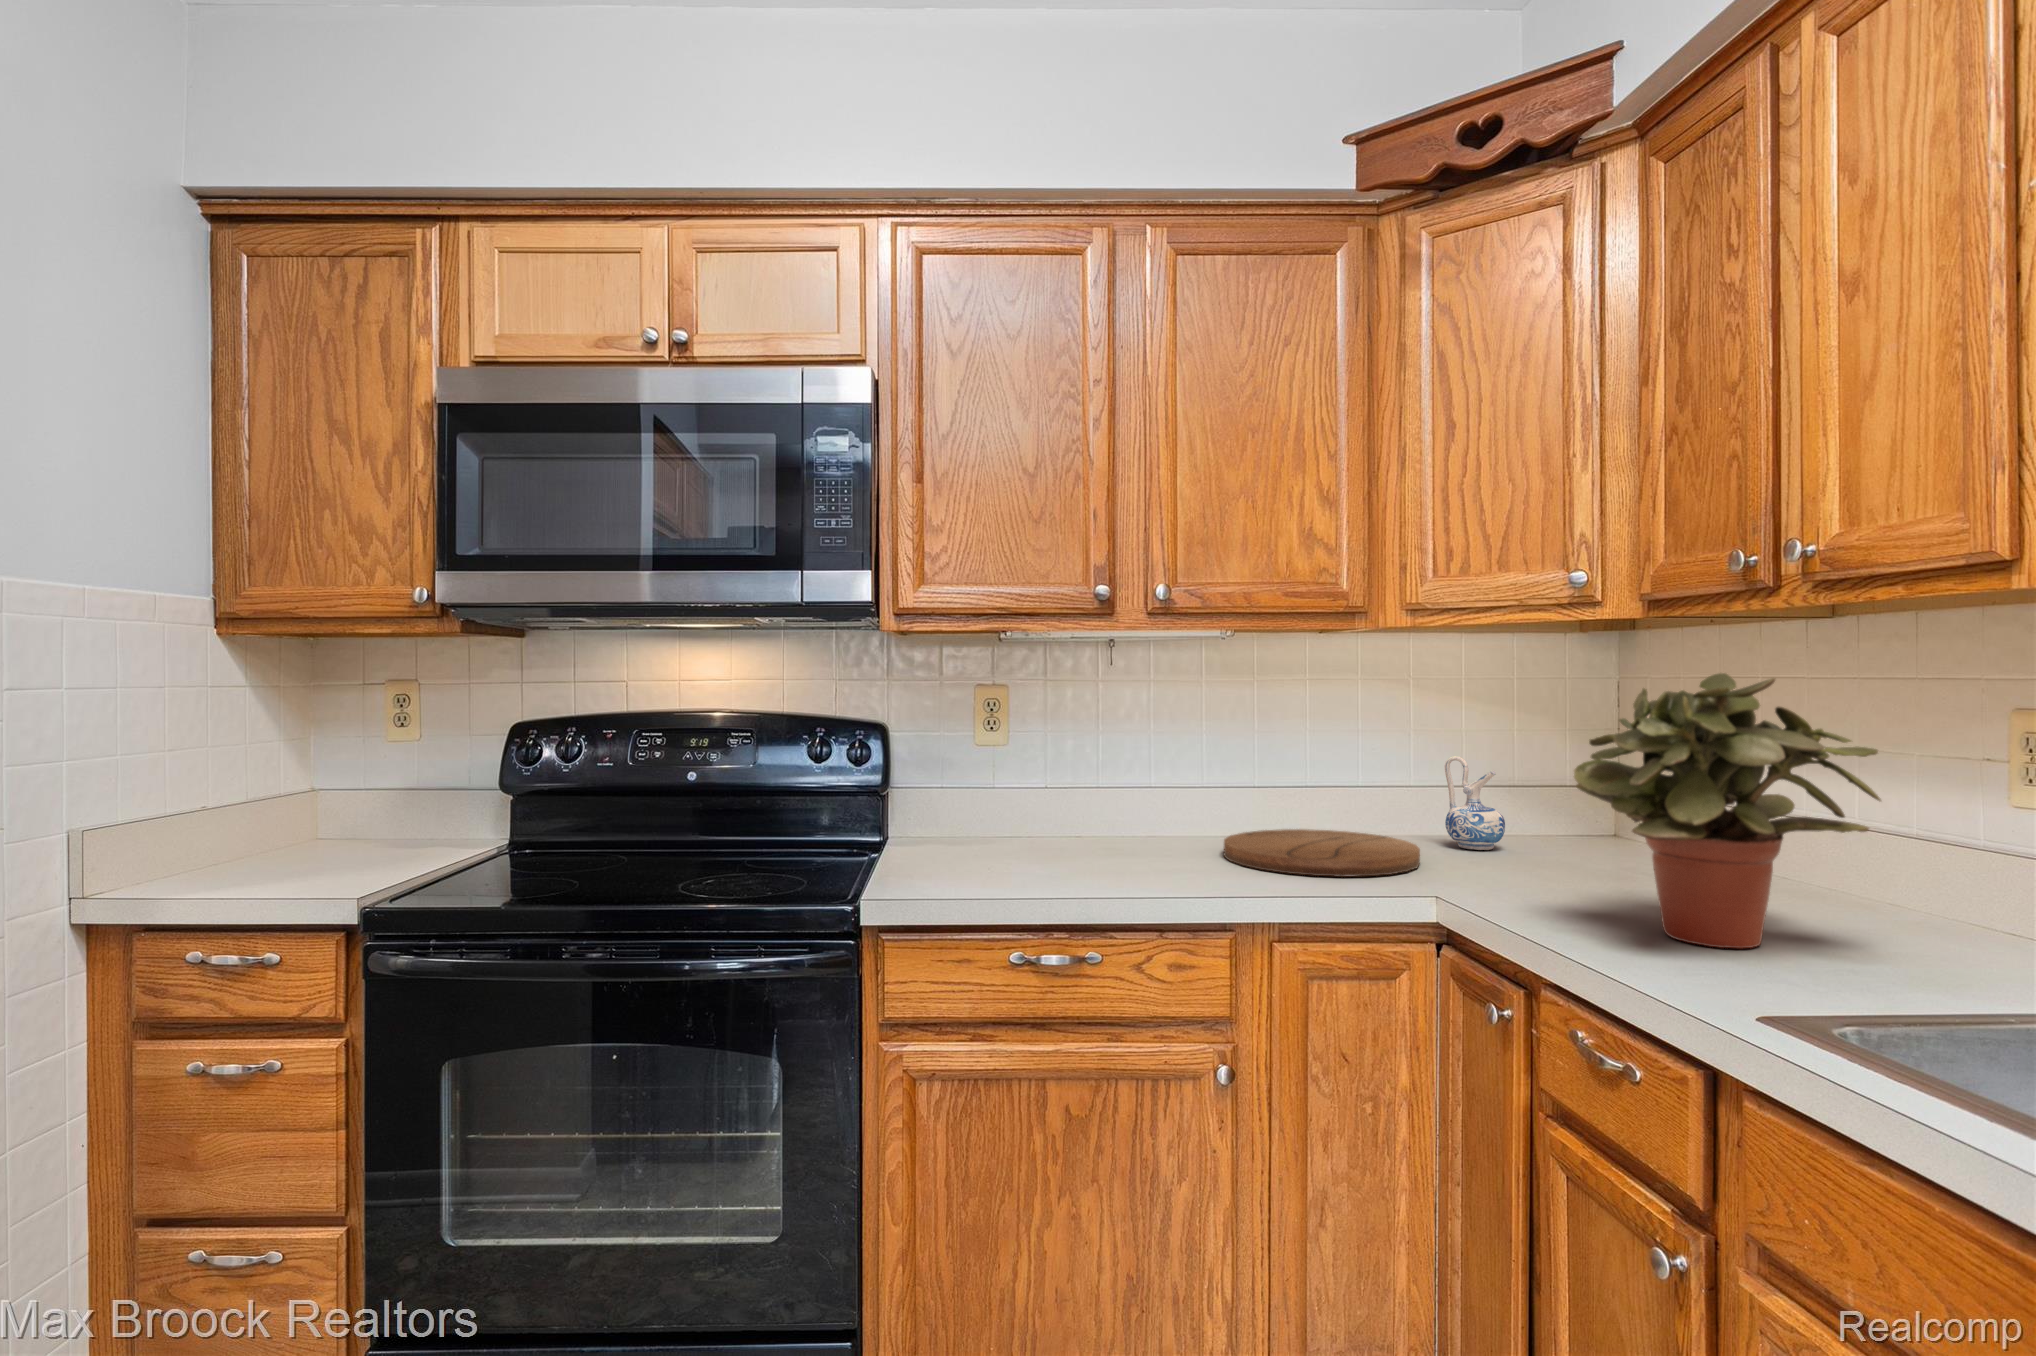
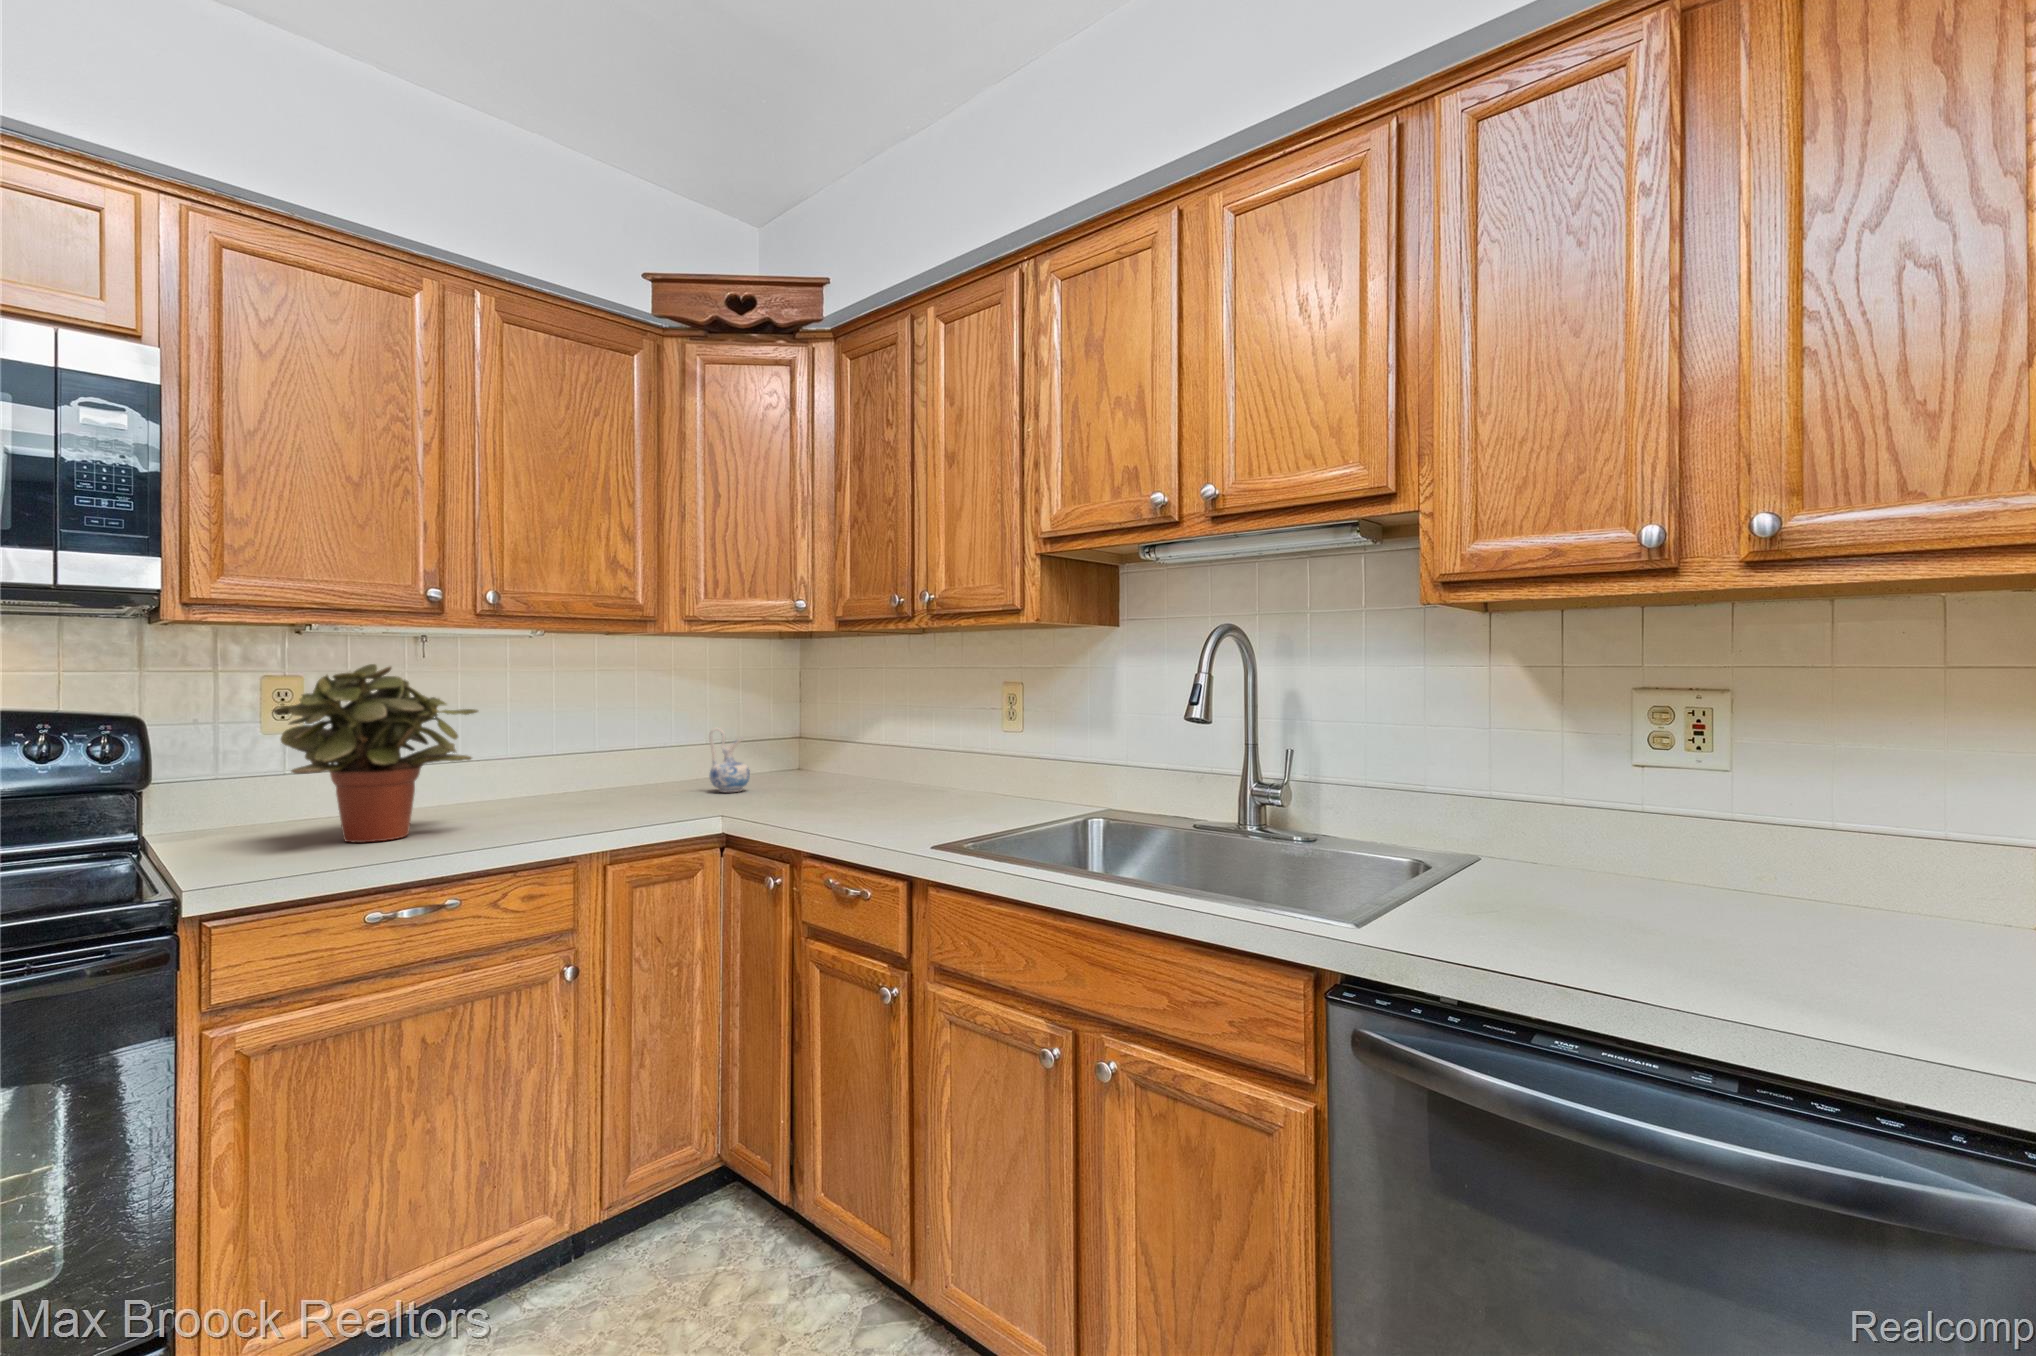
potted plant: present [1574,673,1881,948] -> present [273,664,478,842]
cutting board: present [1224,829,1420,877] -> none [542,789,699,820]

